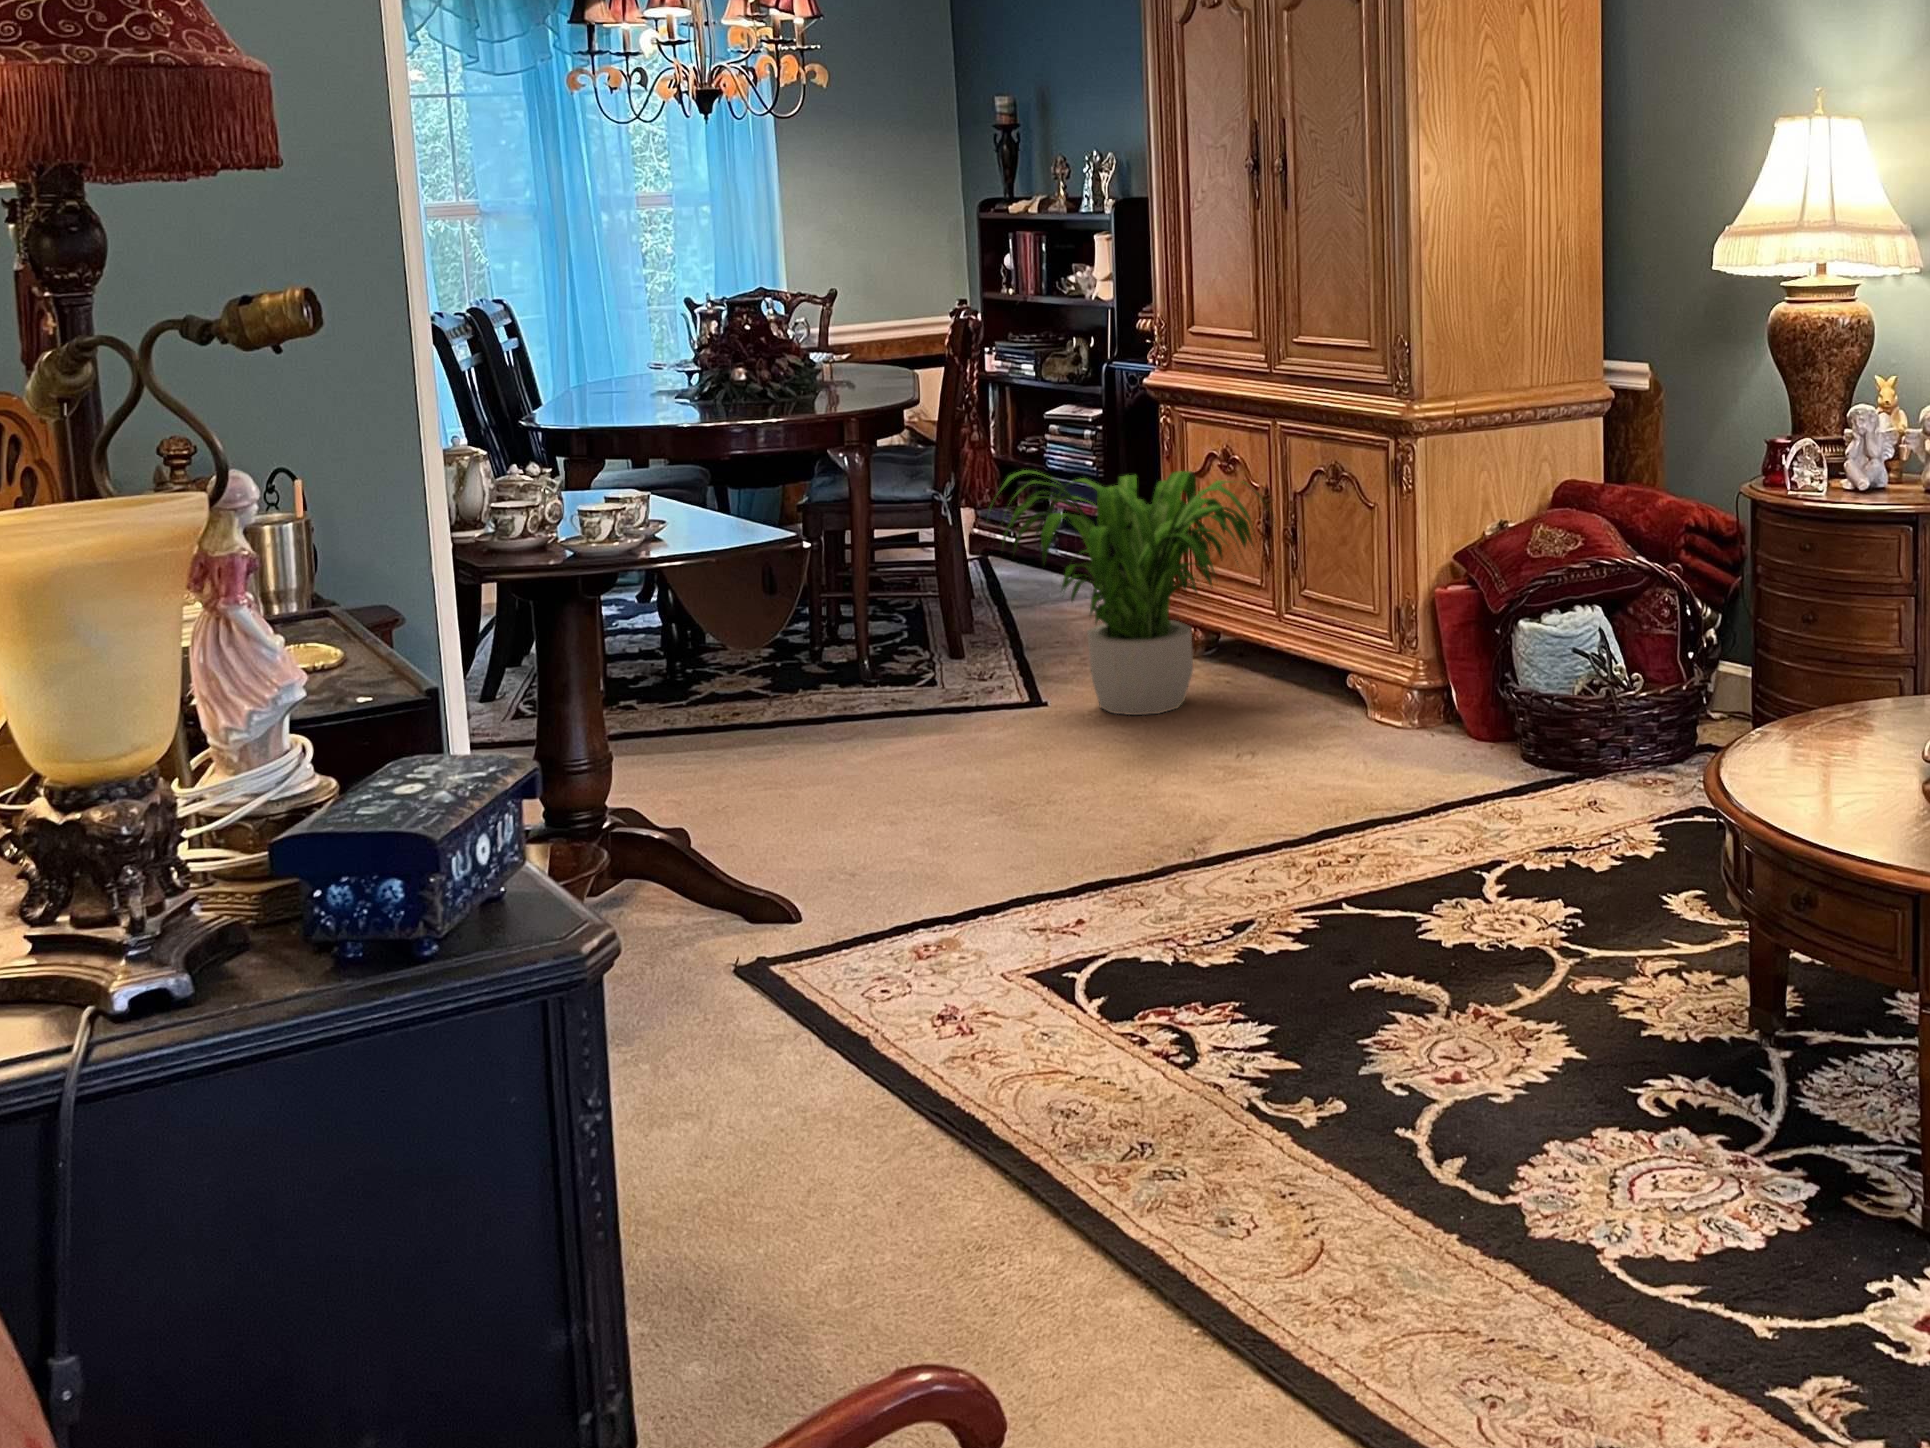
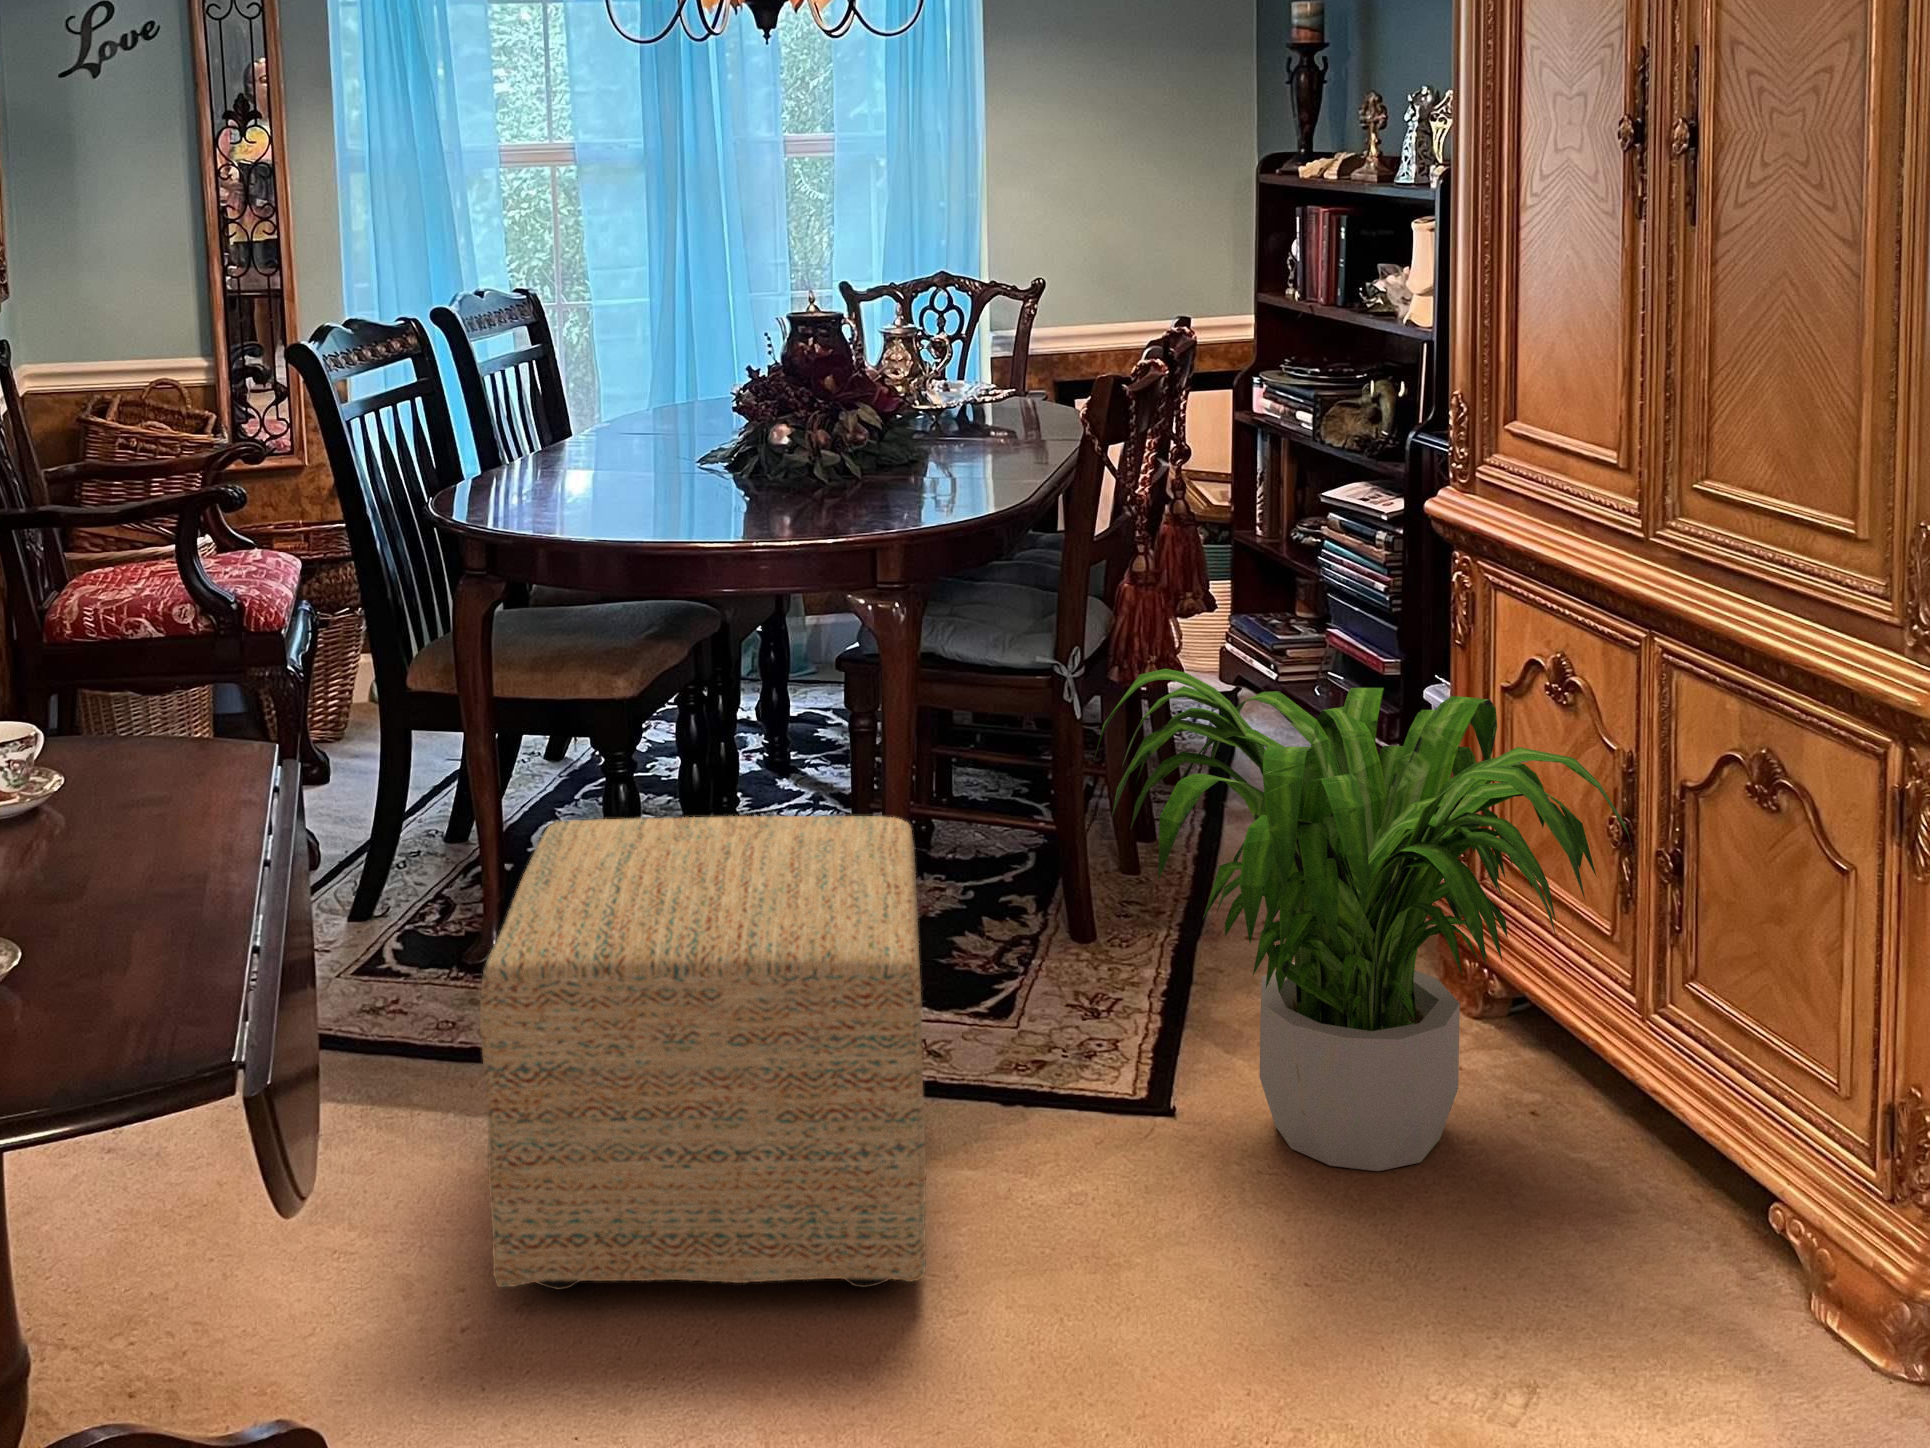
ottoman: none [685,560,955,802] -> present [480,816,926,1290]

